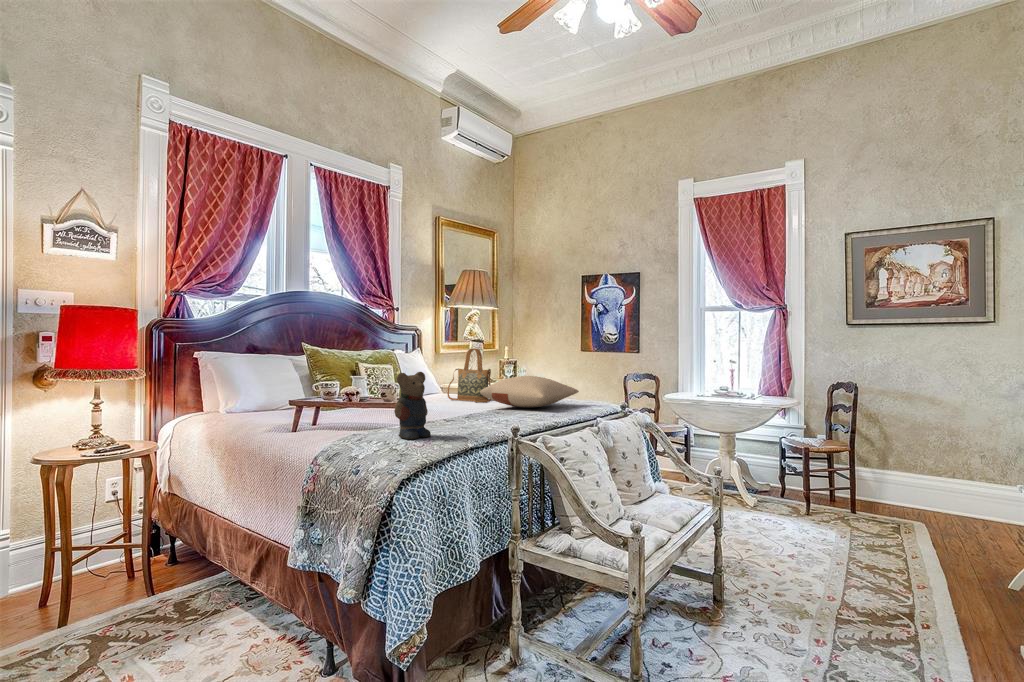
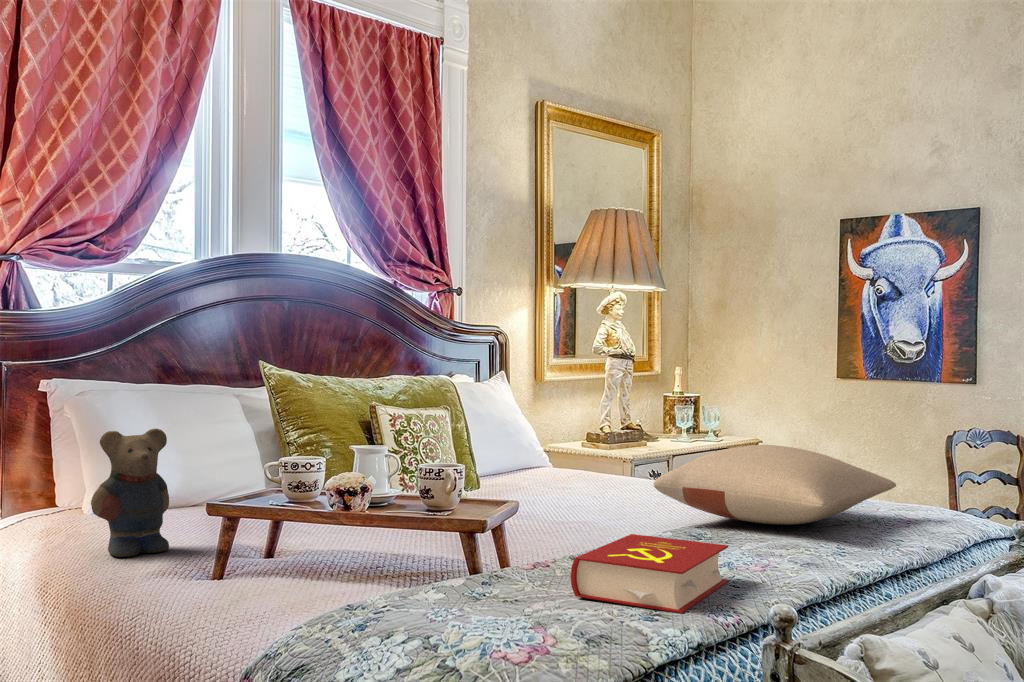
handbag: present [447,348,491,403] -> none [568,376,671,502]
teddy bear: present [394,372,431,439] -> present [91,429,169,557]
book: none [440,407,501,430] -> present [571,534,728,613]

